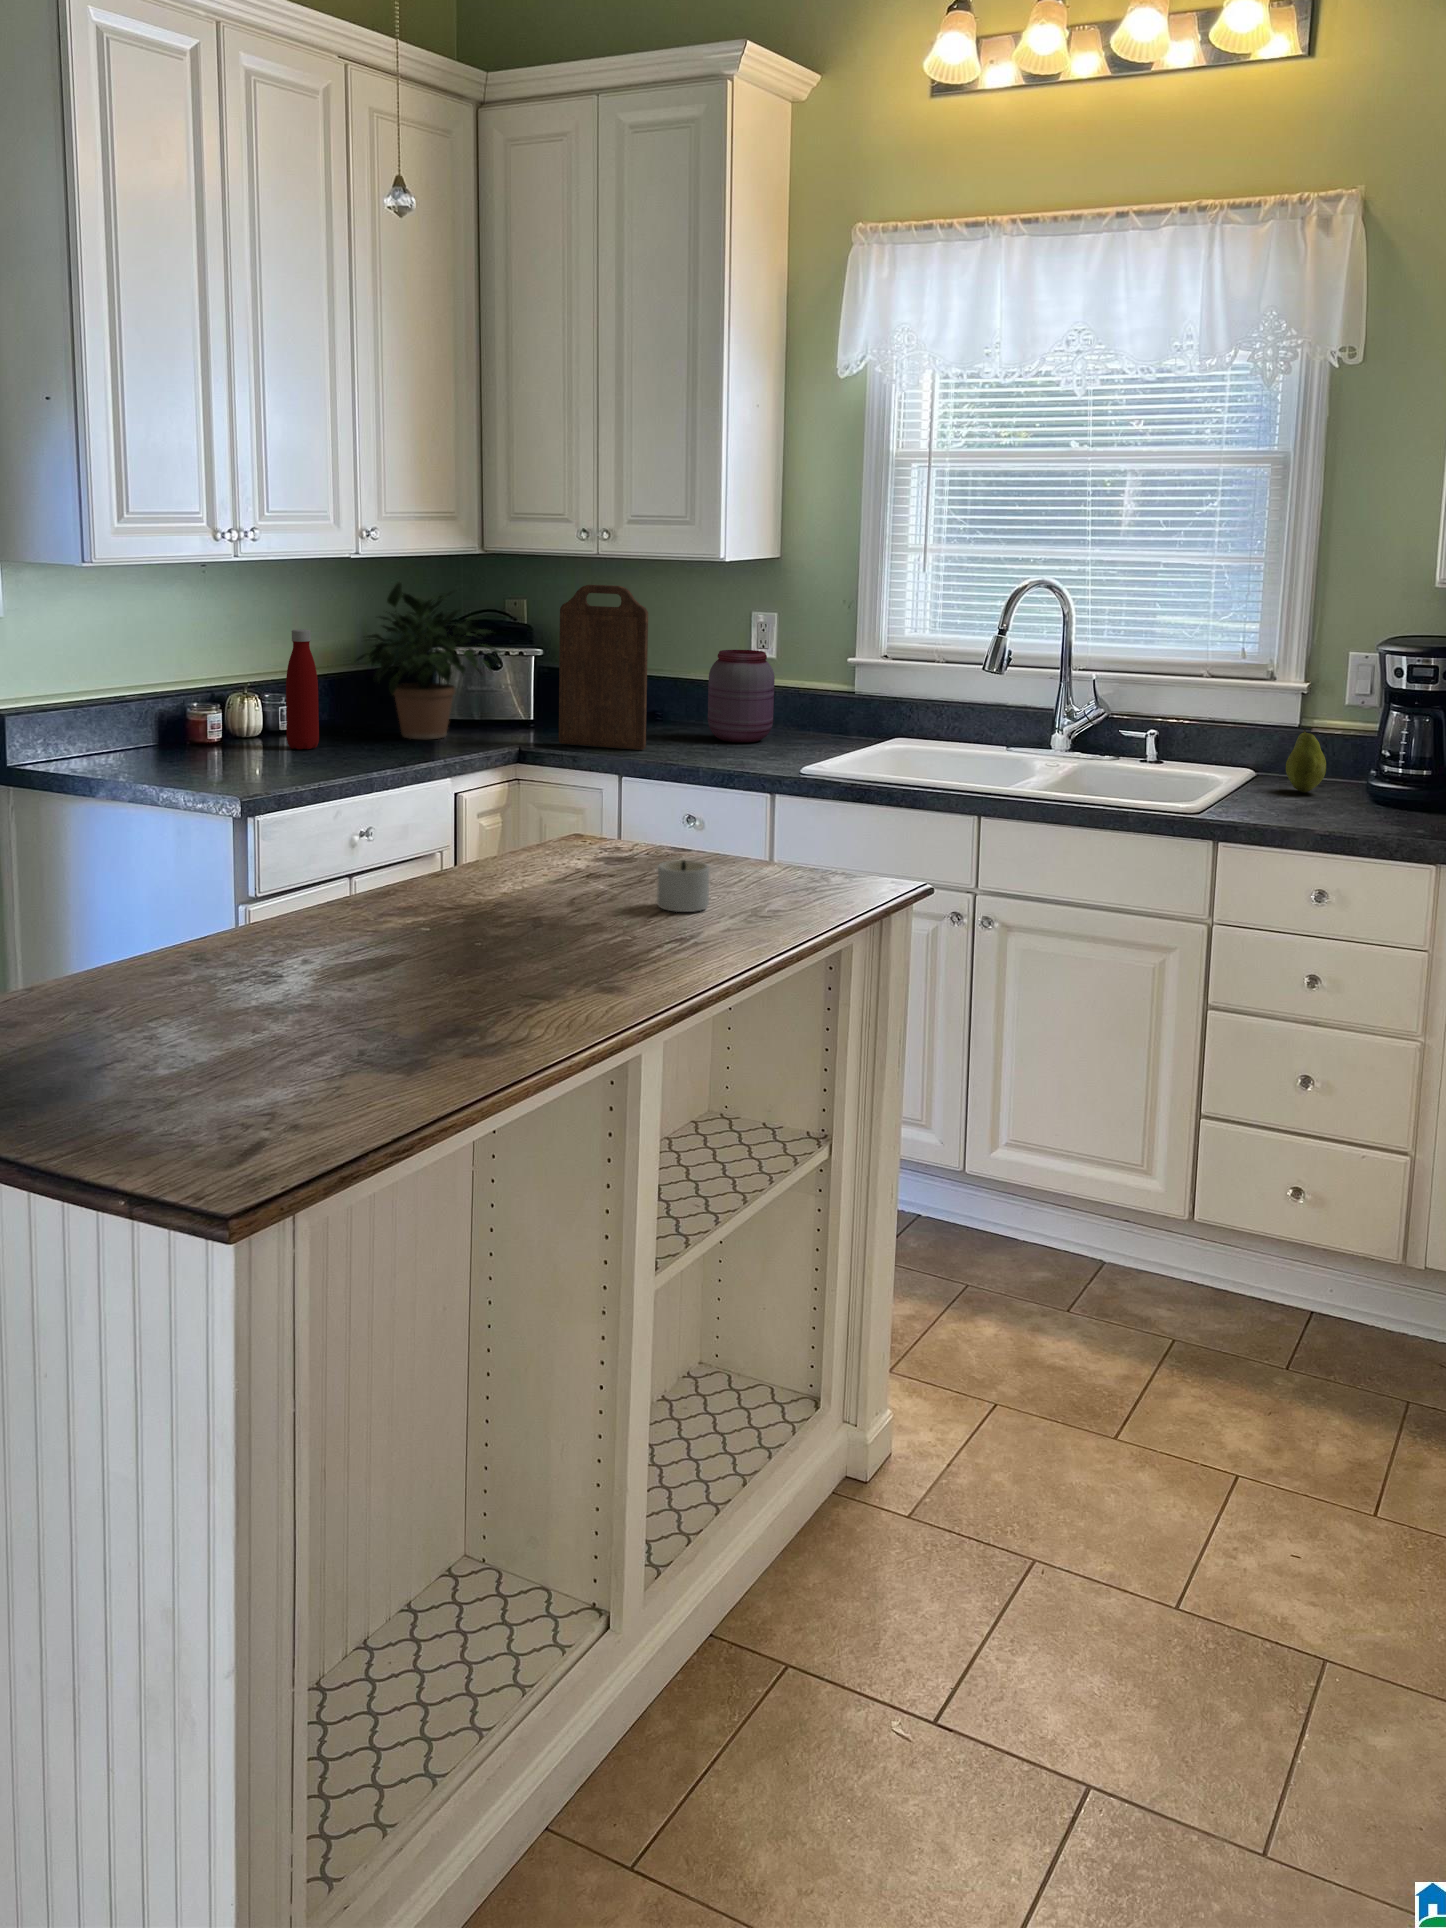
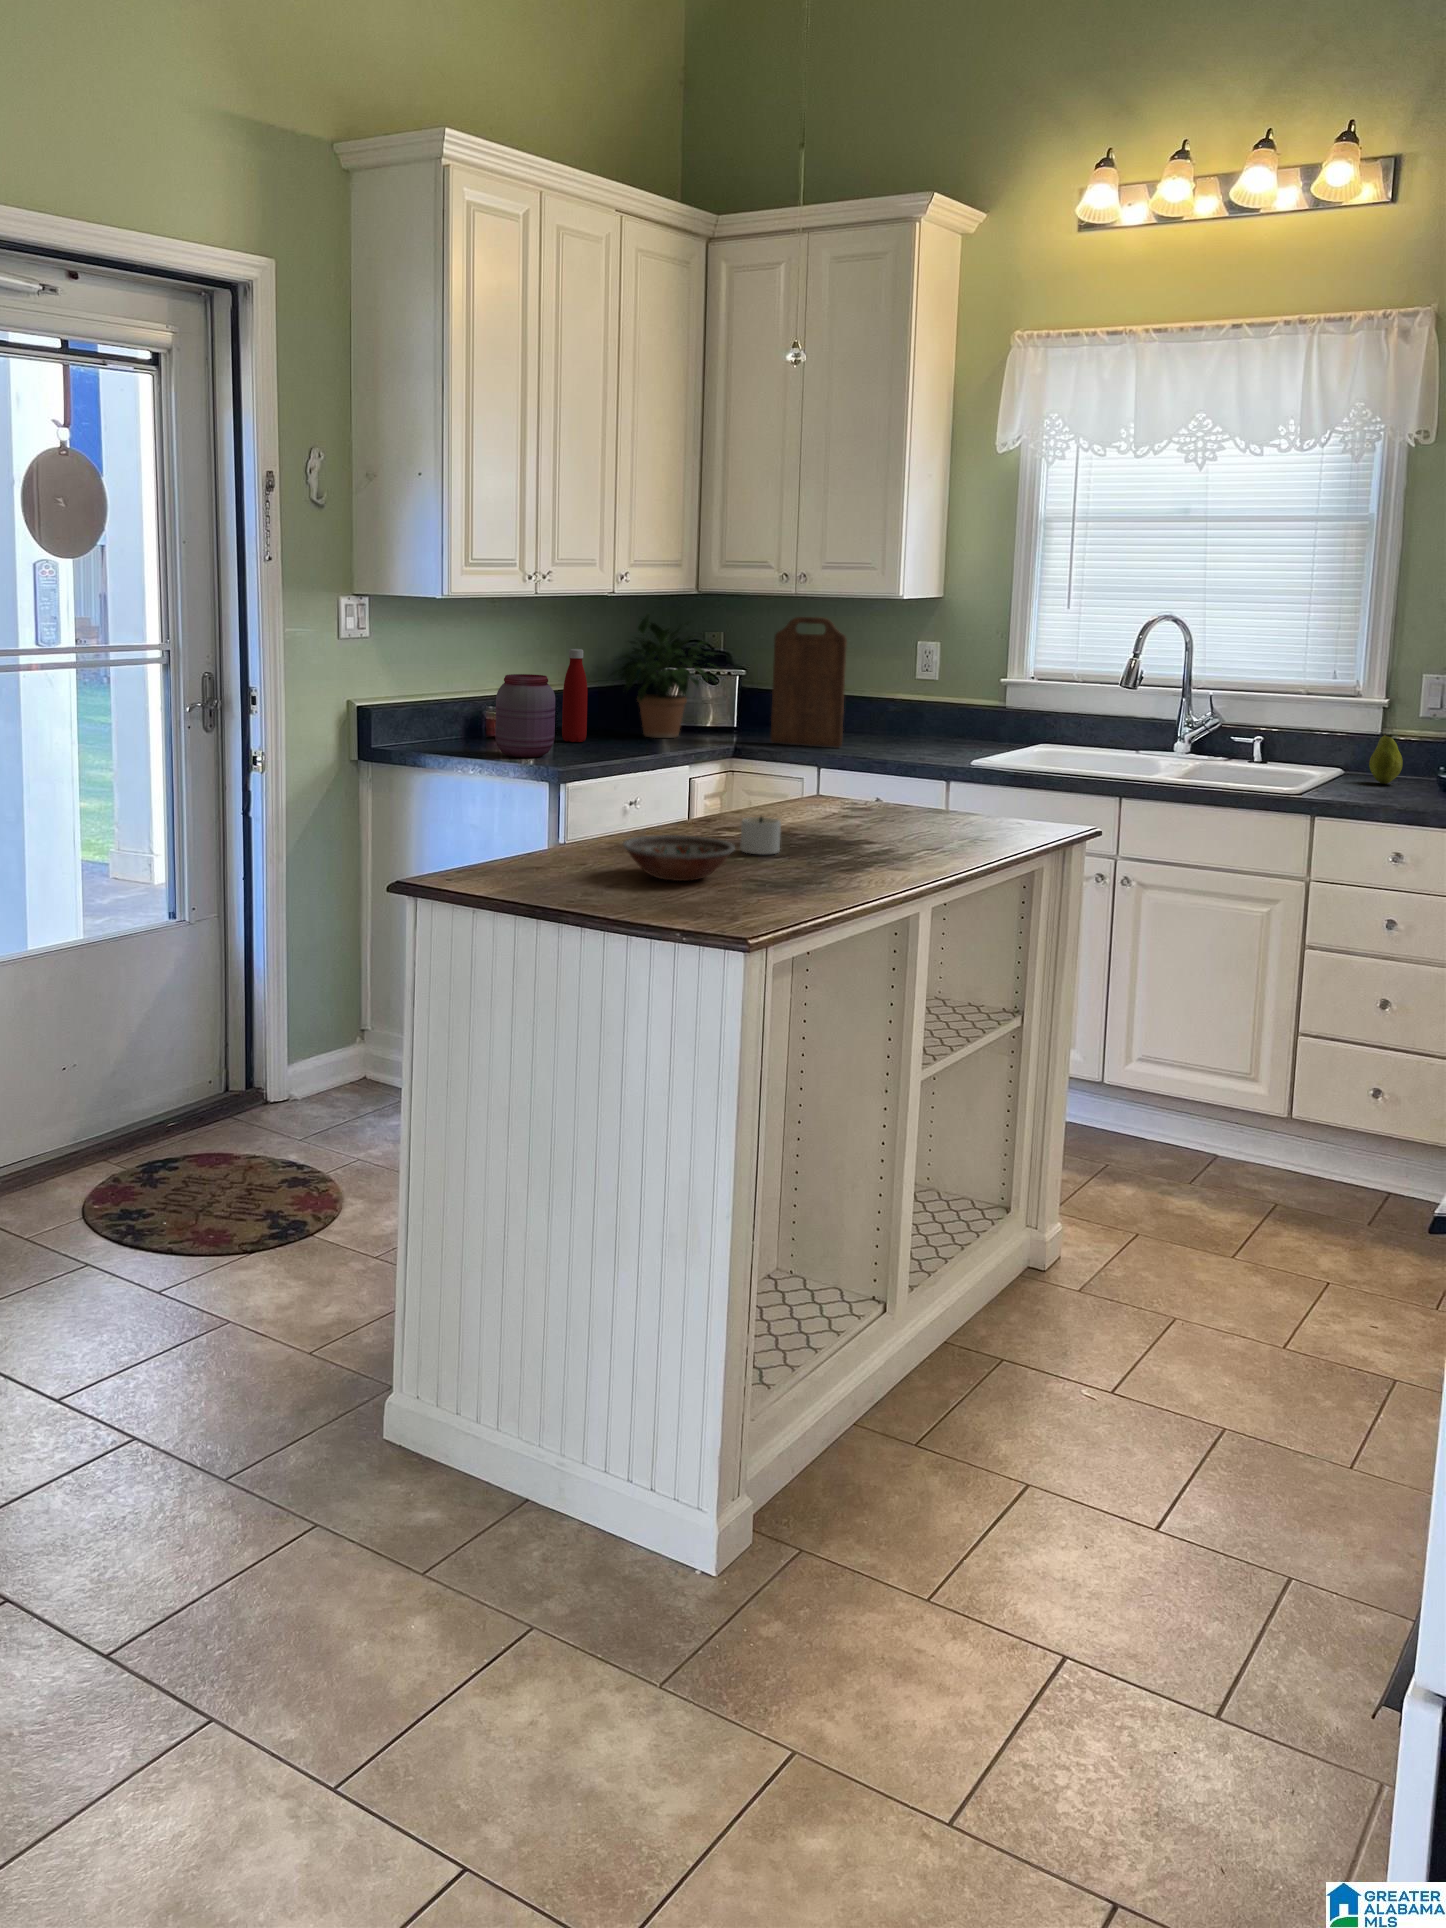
jar: present [708,650,775,743] -> present [495,674,555,757]
candle: present [657,860,710,912] -> present [740,817,781,854]
bowl: none [136,965,326,1054] -> present [623,835,735,881]

